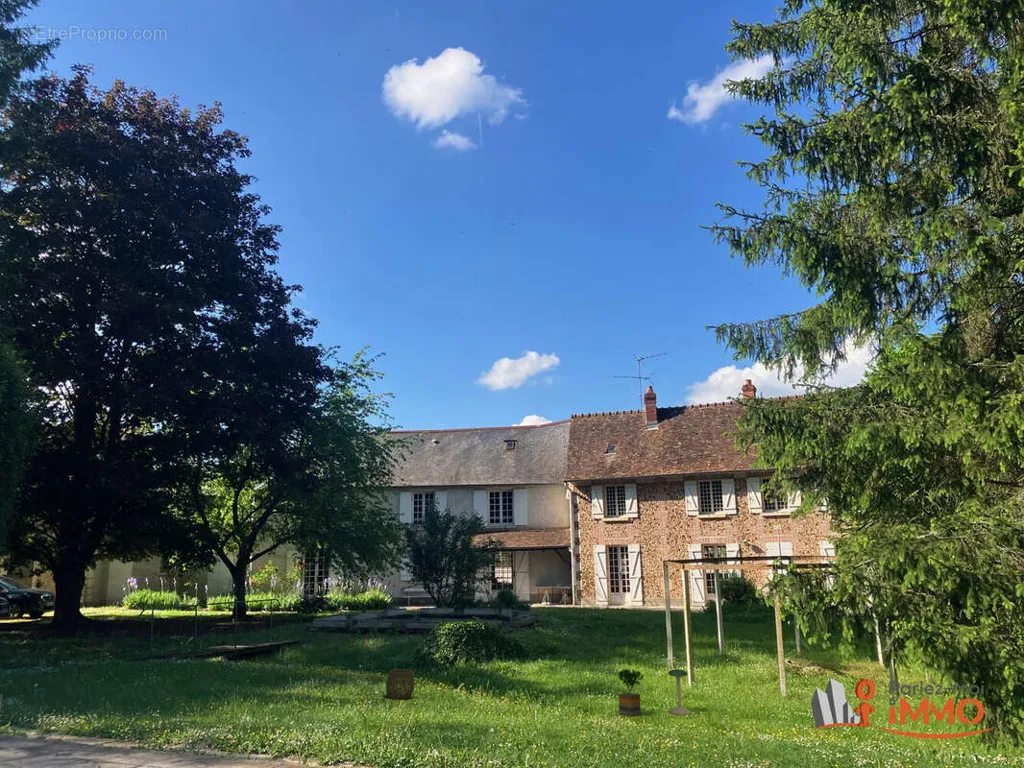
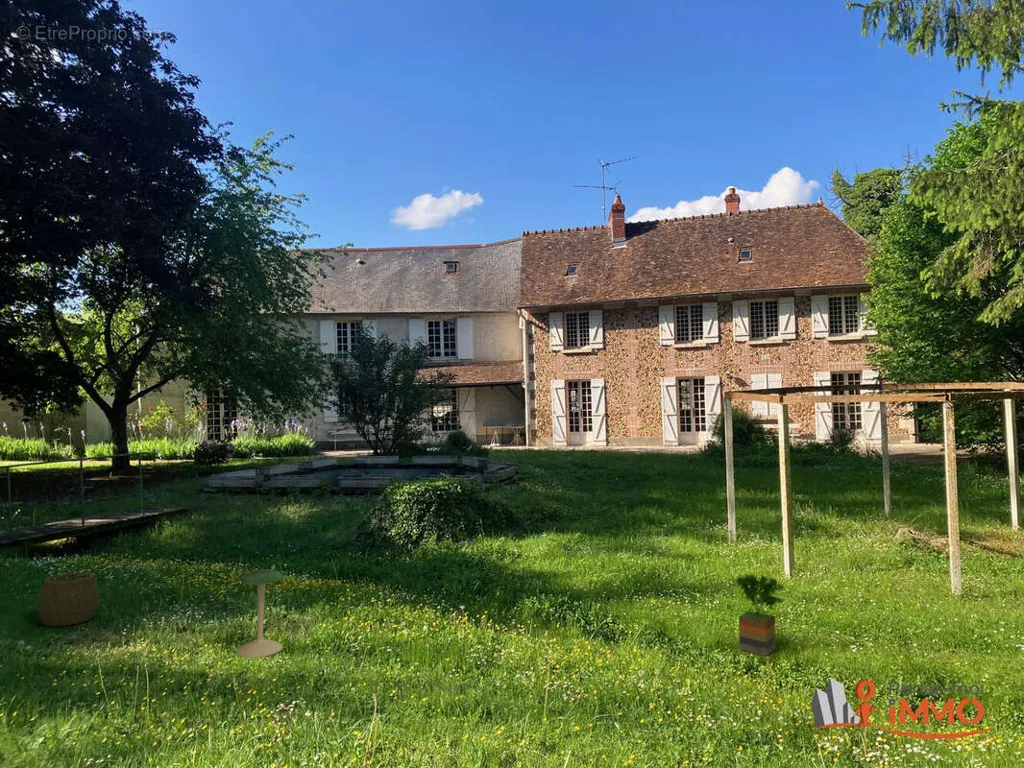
stool: present [668,669,691,715] -> present [236,569,283,658]
woven basket: present [386,670,415,699] -> present [38,572,99,626]

